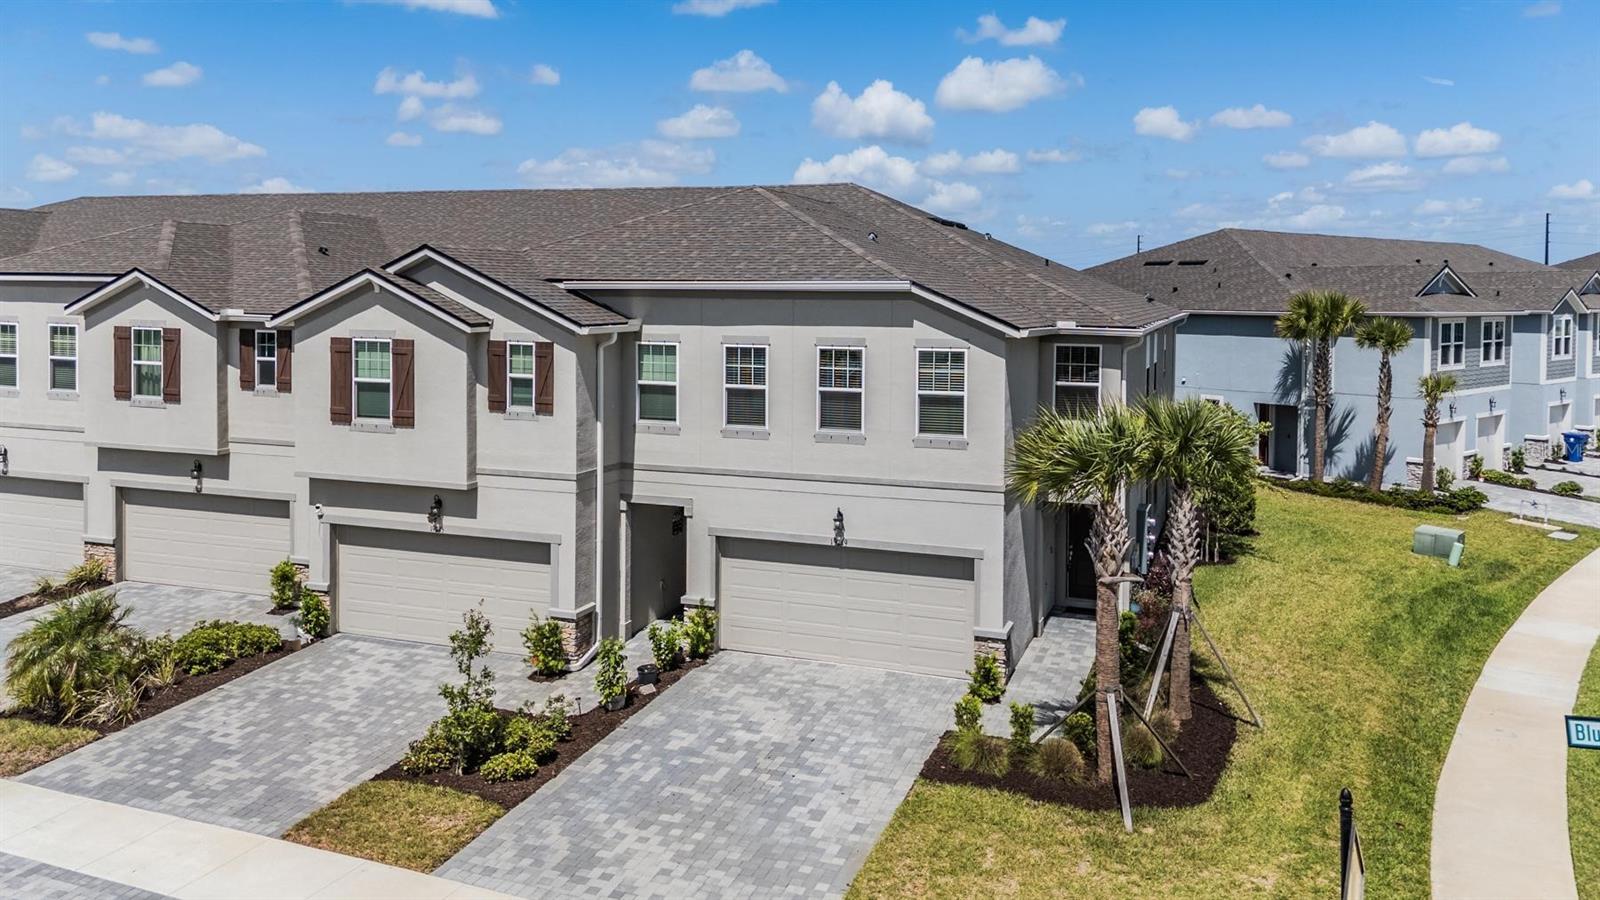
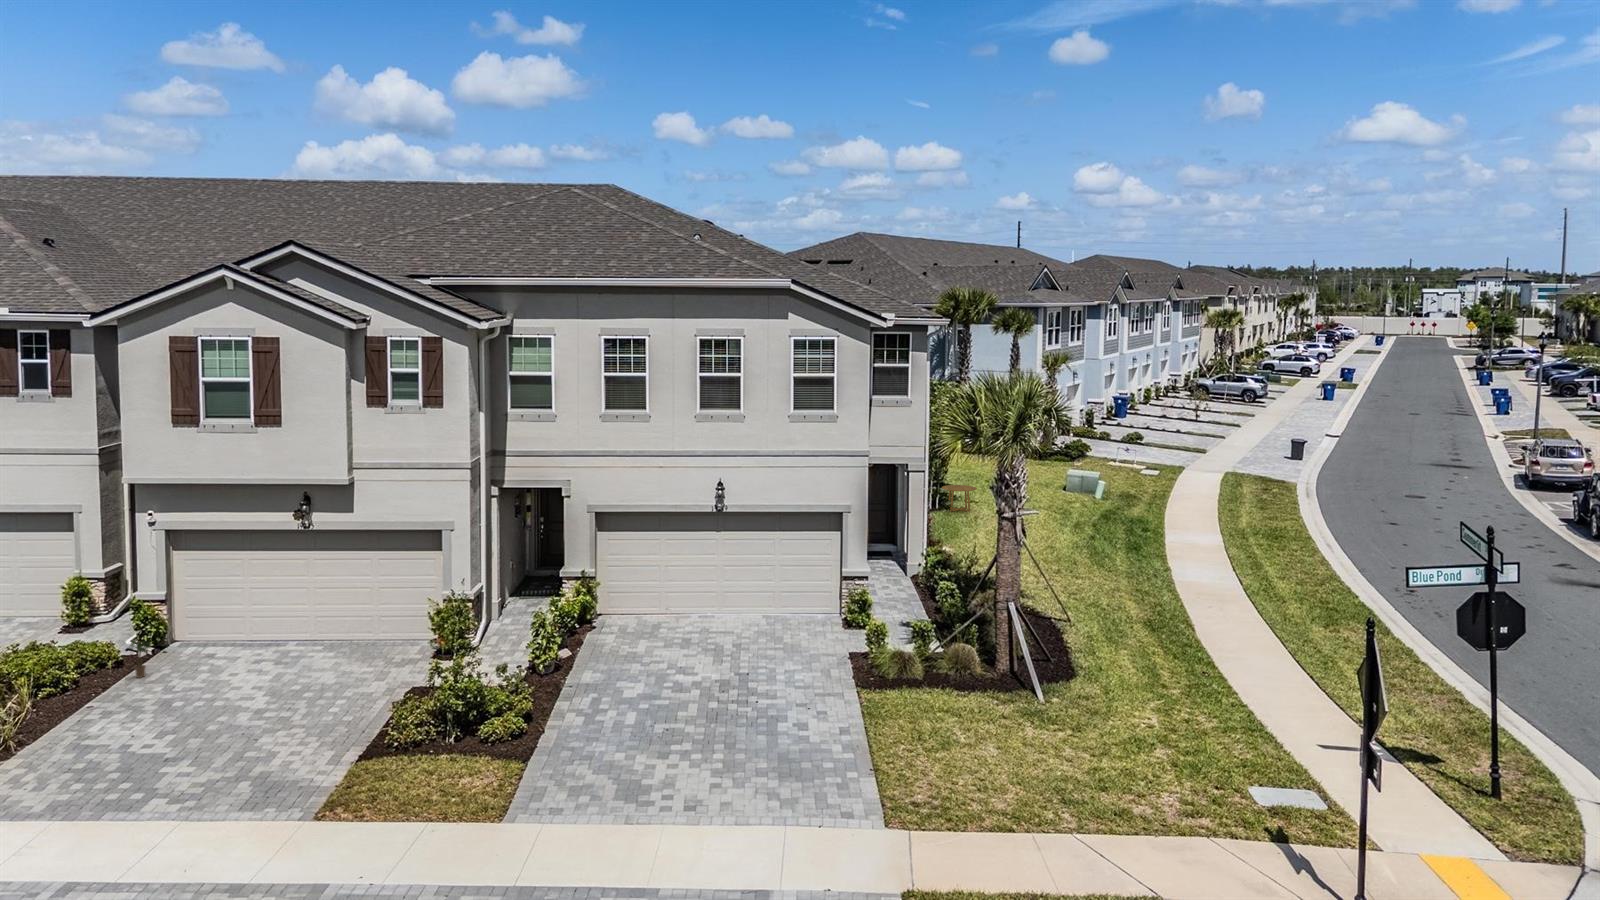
round table: none [1211,531,1256,566] -> present [942,485,977,512]

